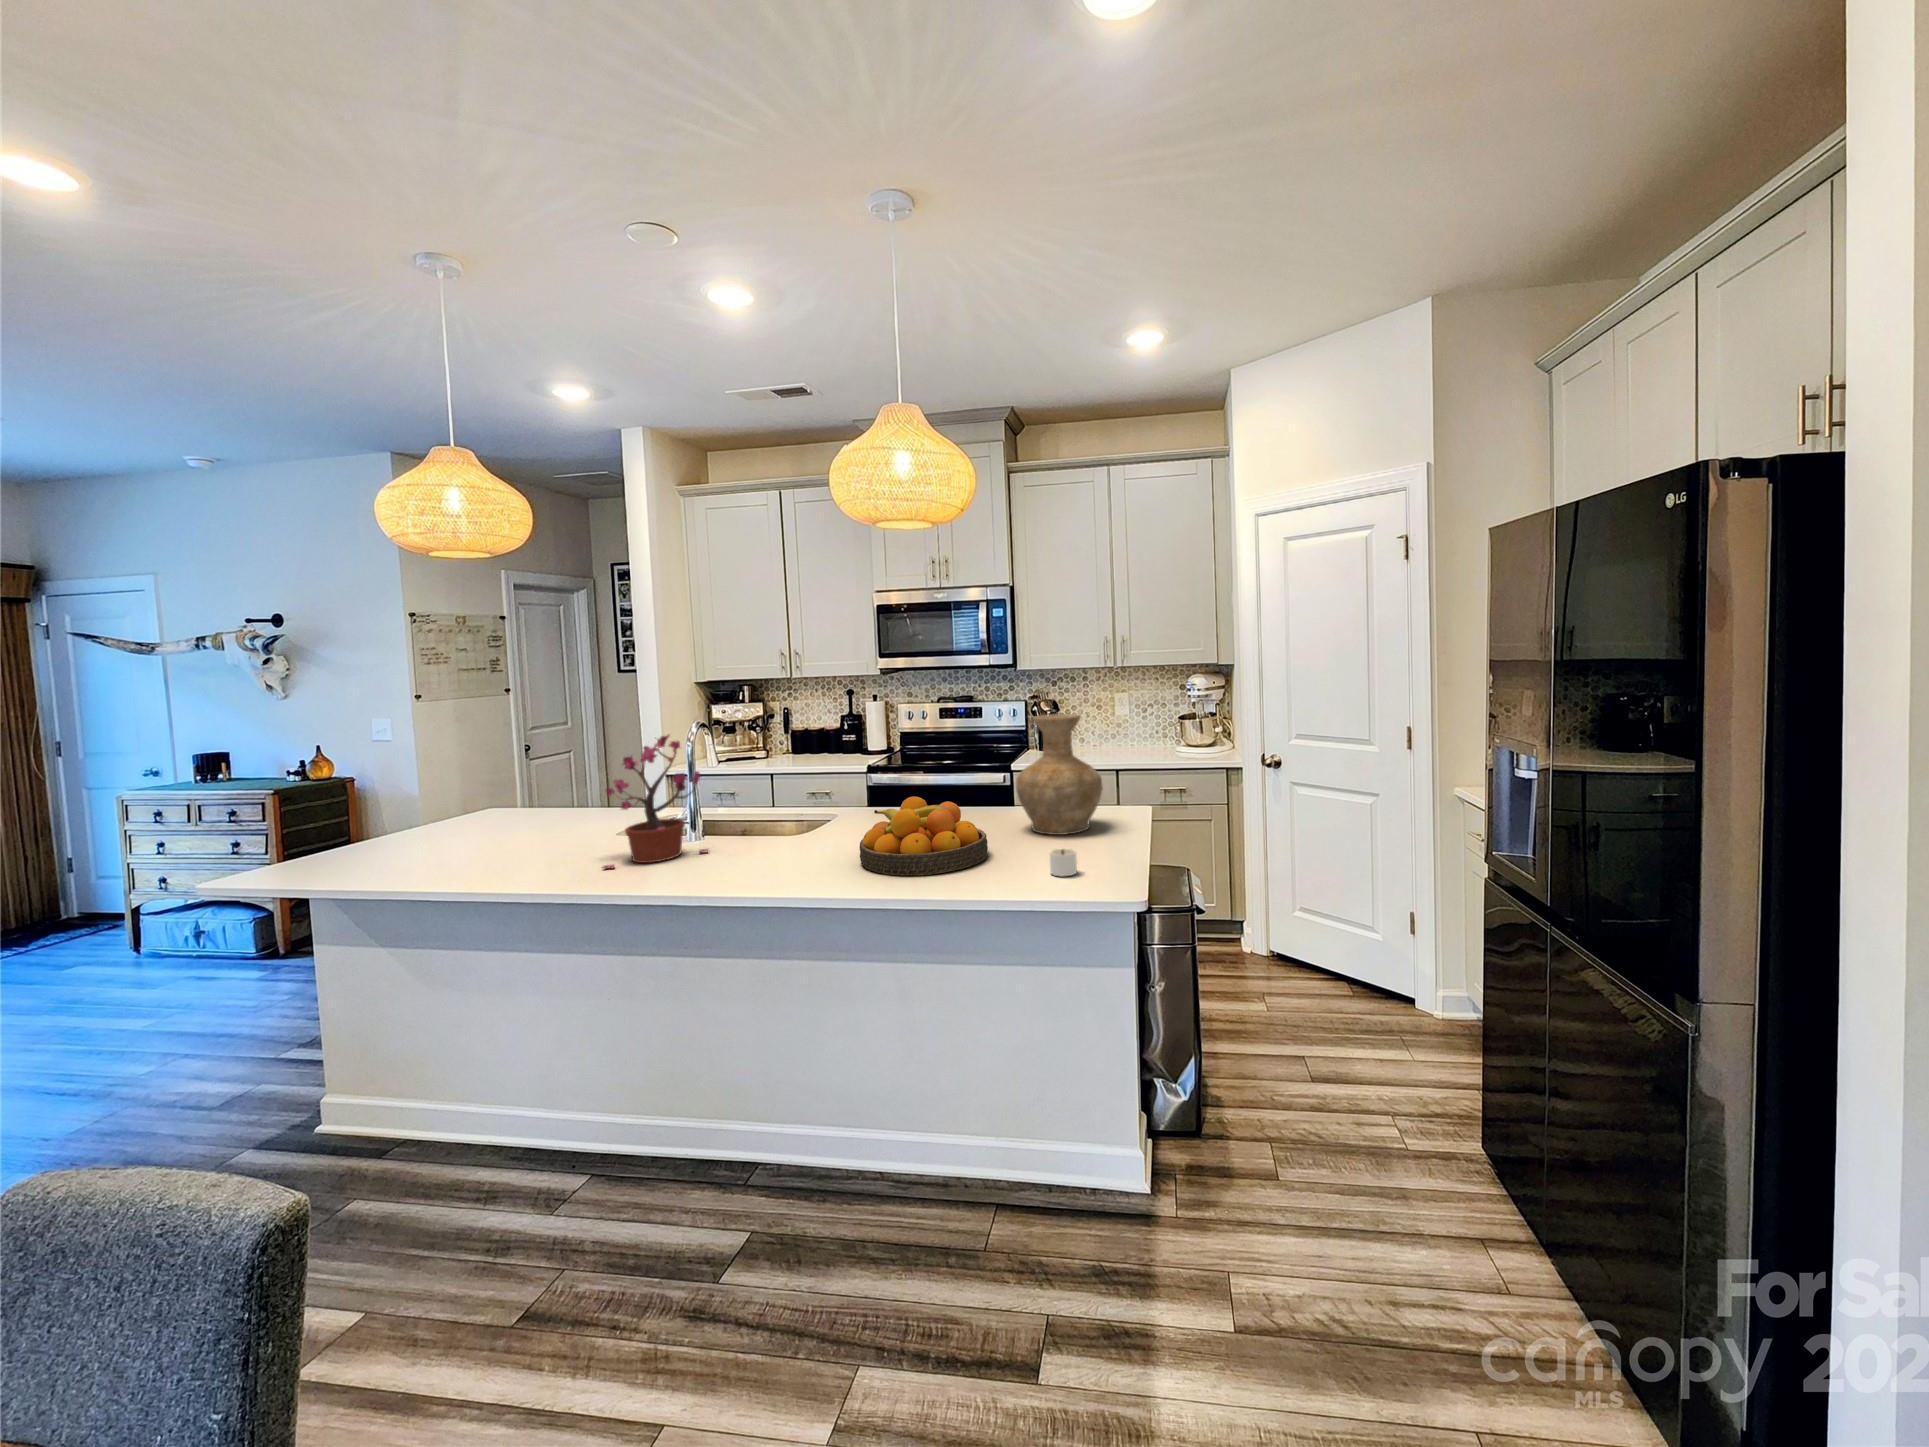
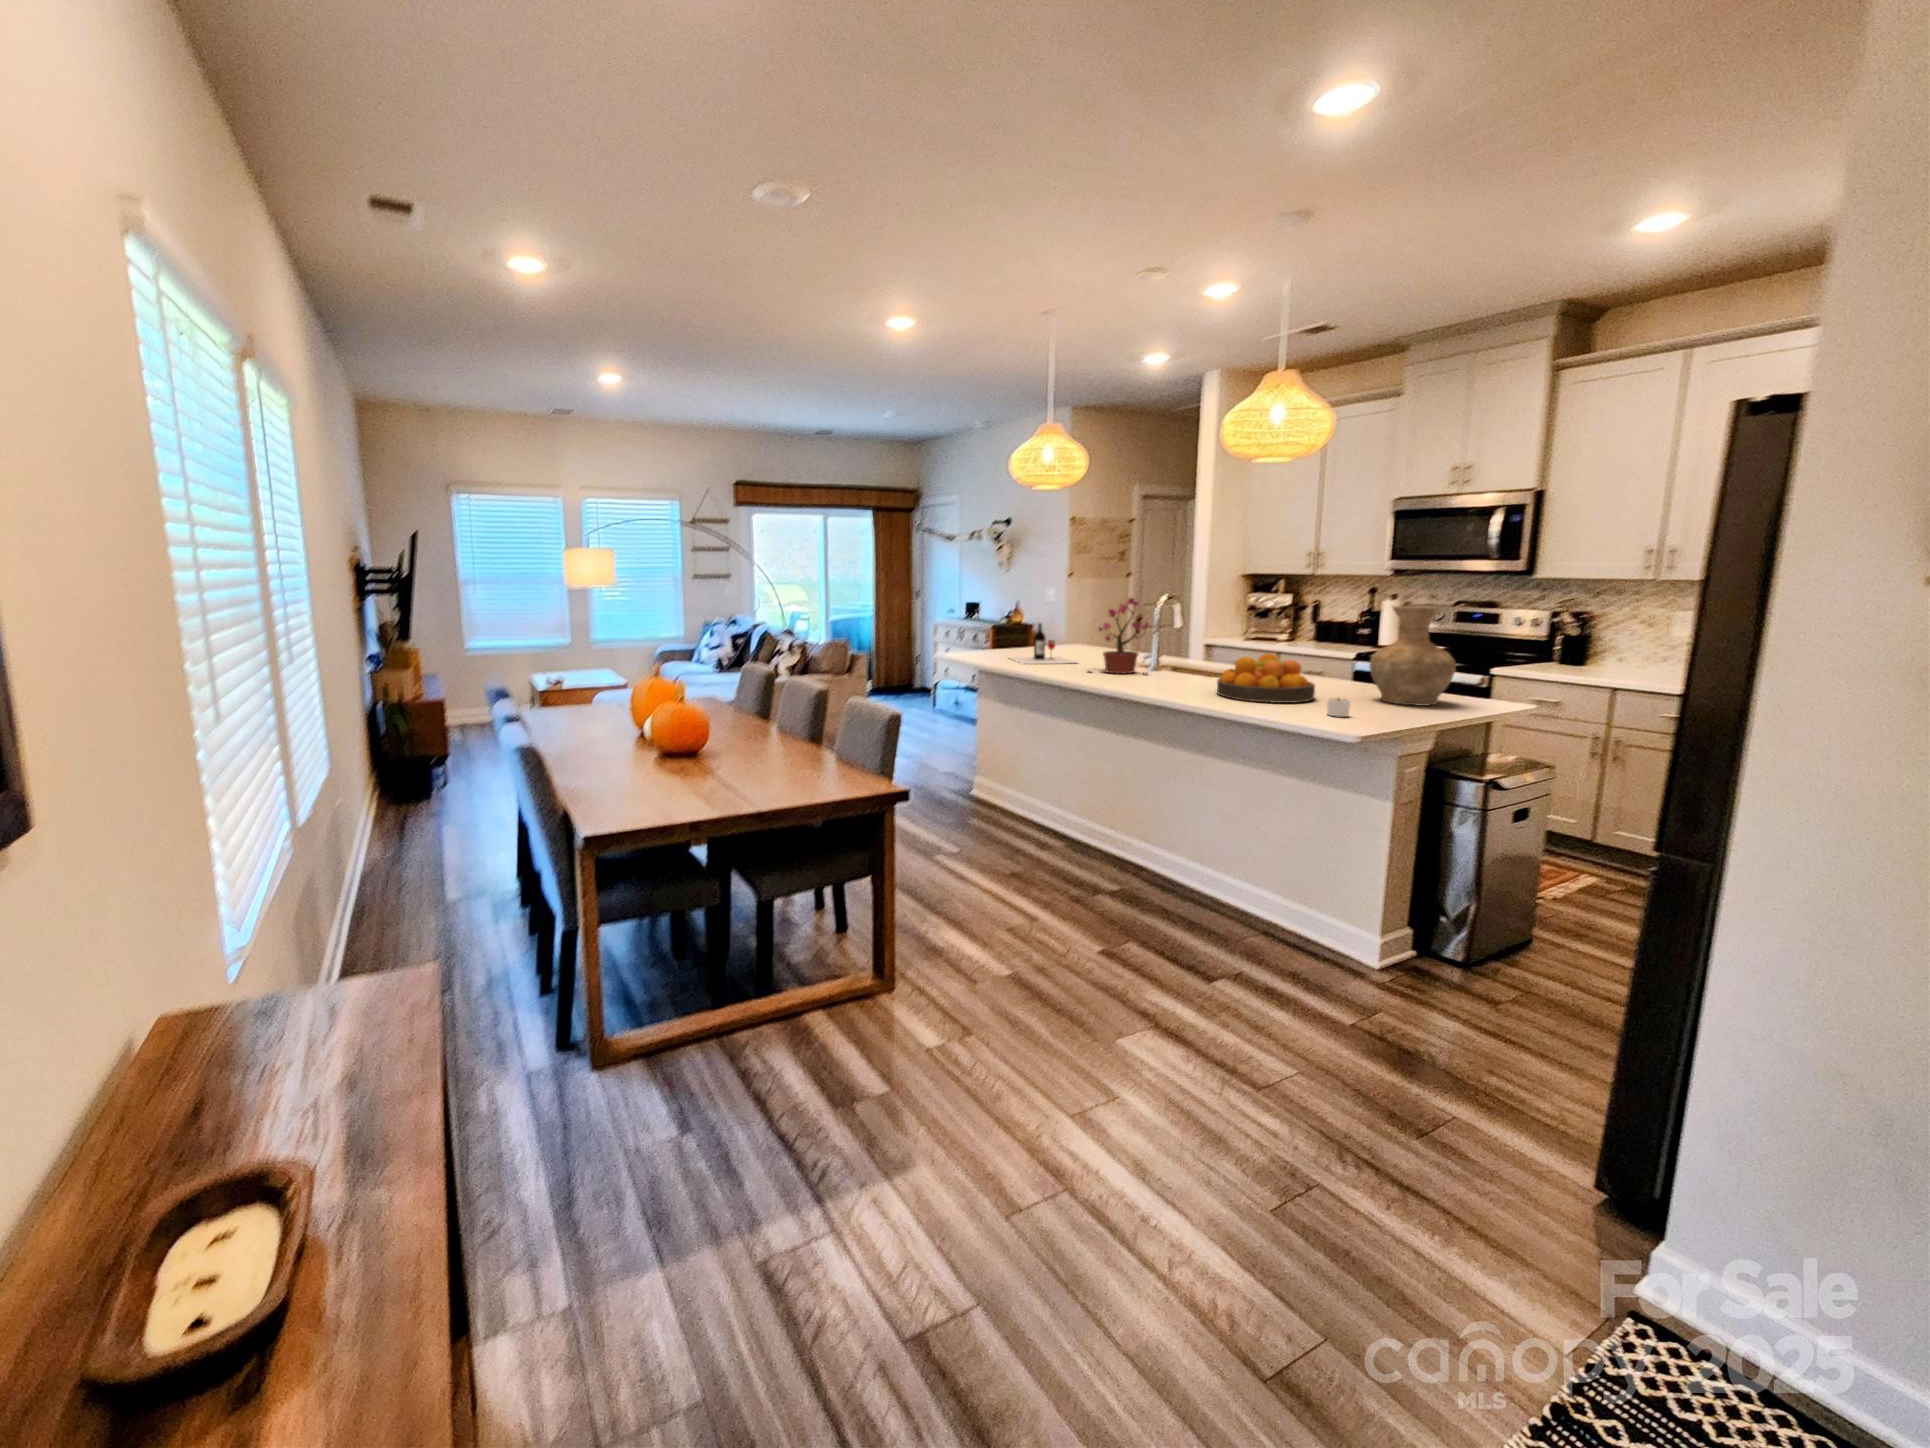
wine bottle: none [398,793,560,878] -> present [1011,623,1074,664]

